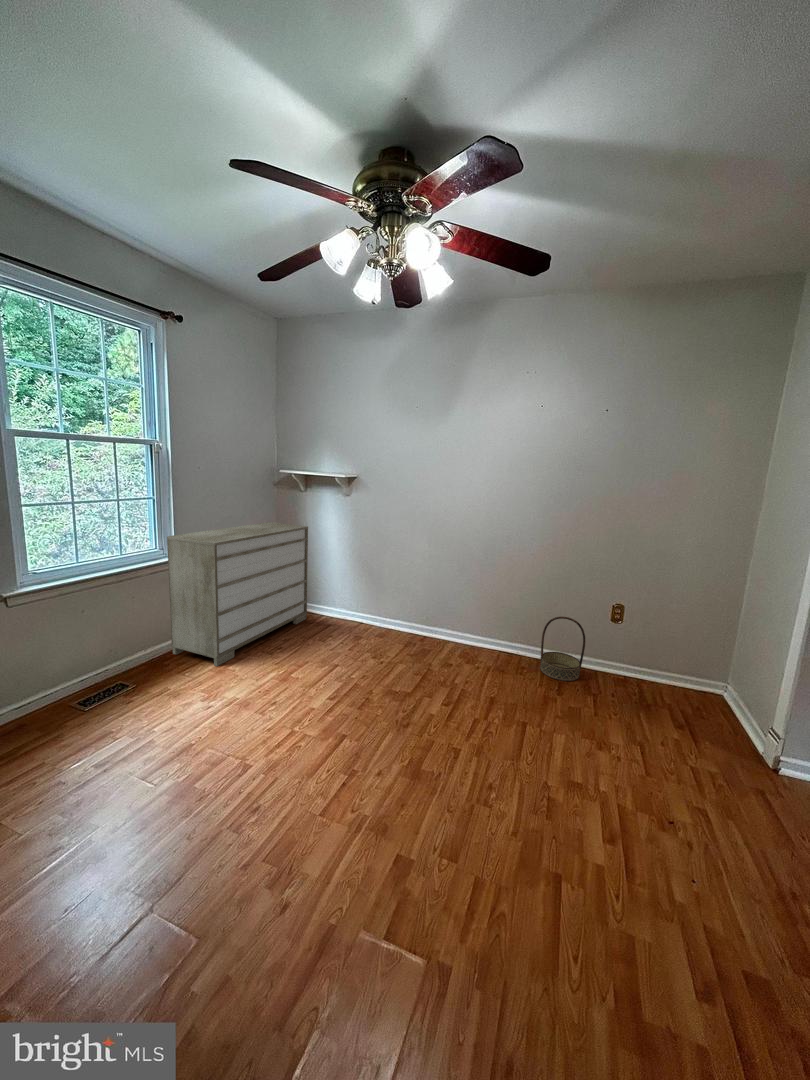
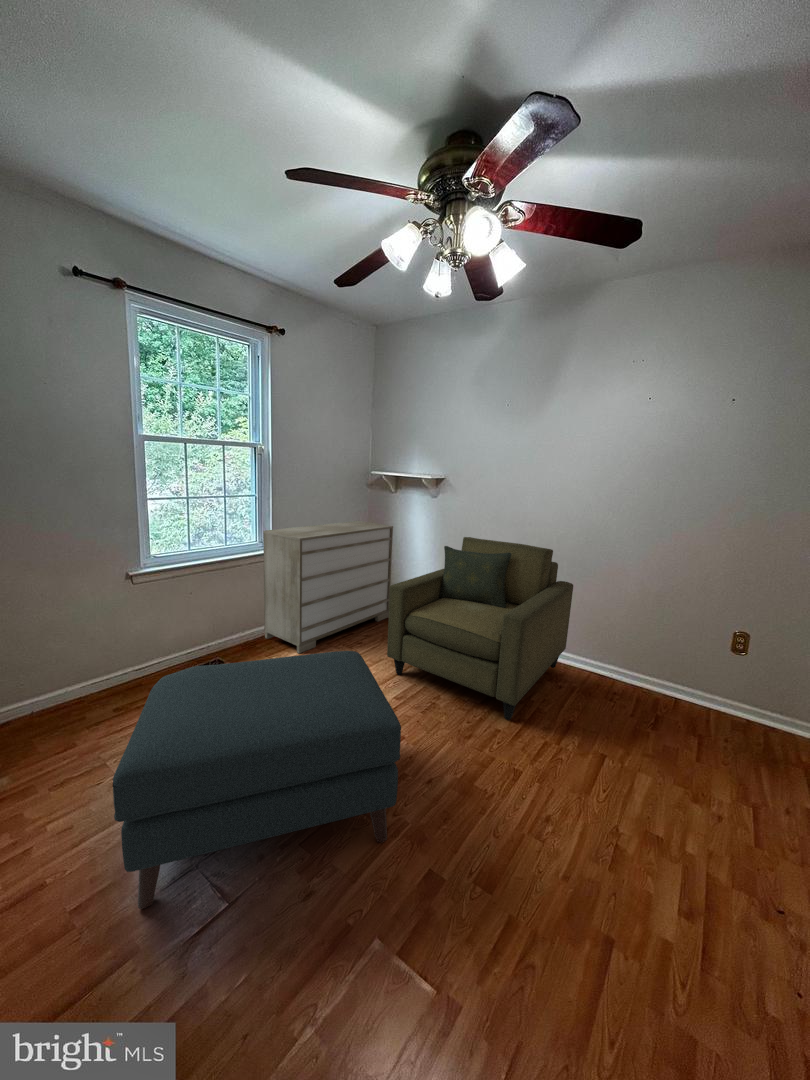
armchair: none [317,535,483,704] -> present [387,537,573,720]
basket: present [540,617,585,681] -> none [637,640,697,718]
ottoman: none [48,656,364,978] -> present [113,651,401,909]

